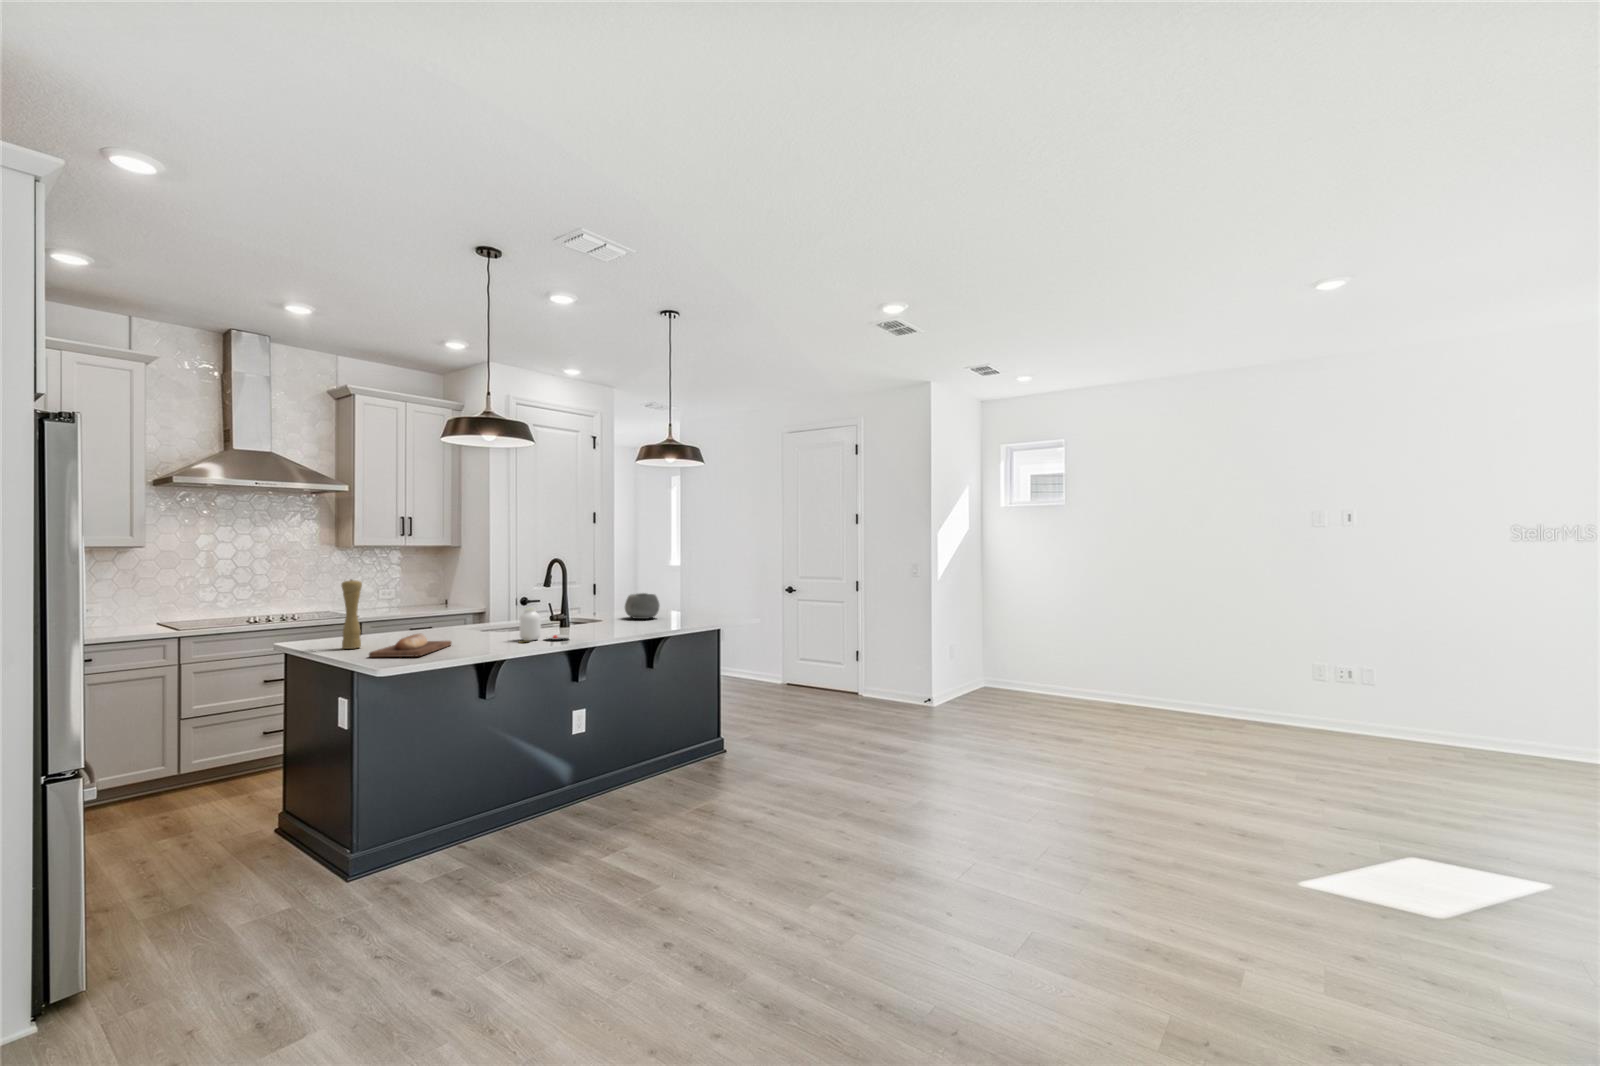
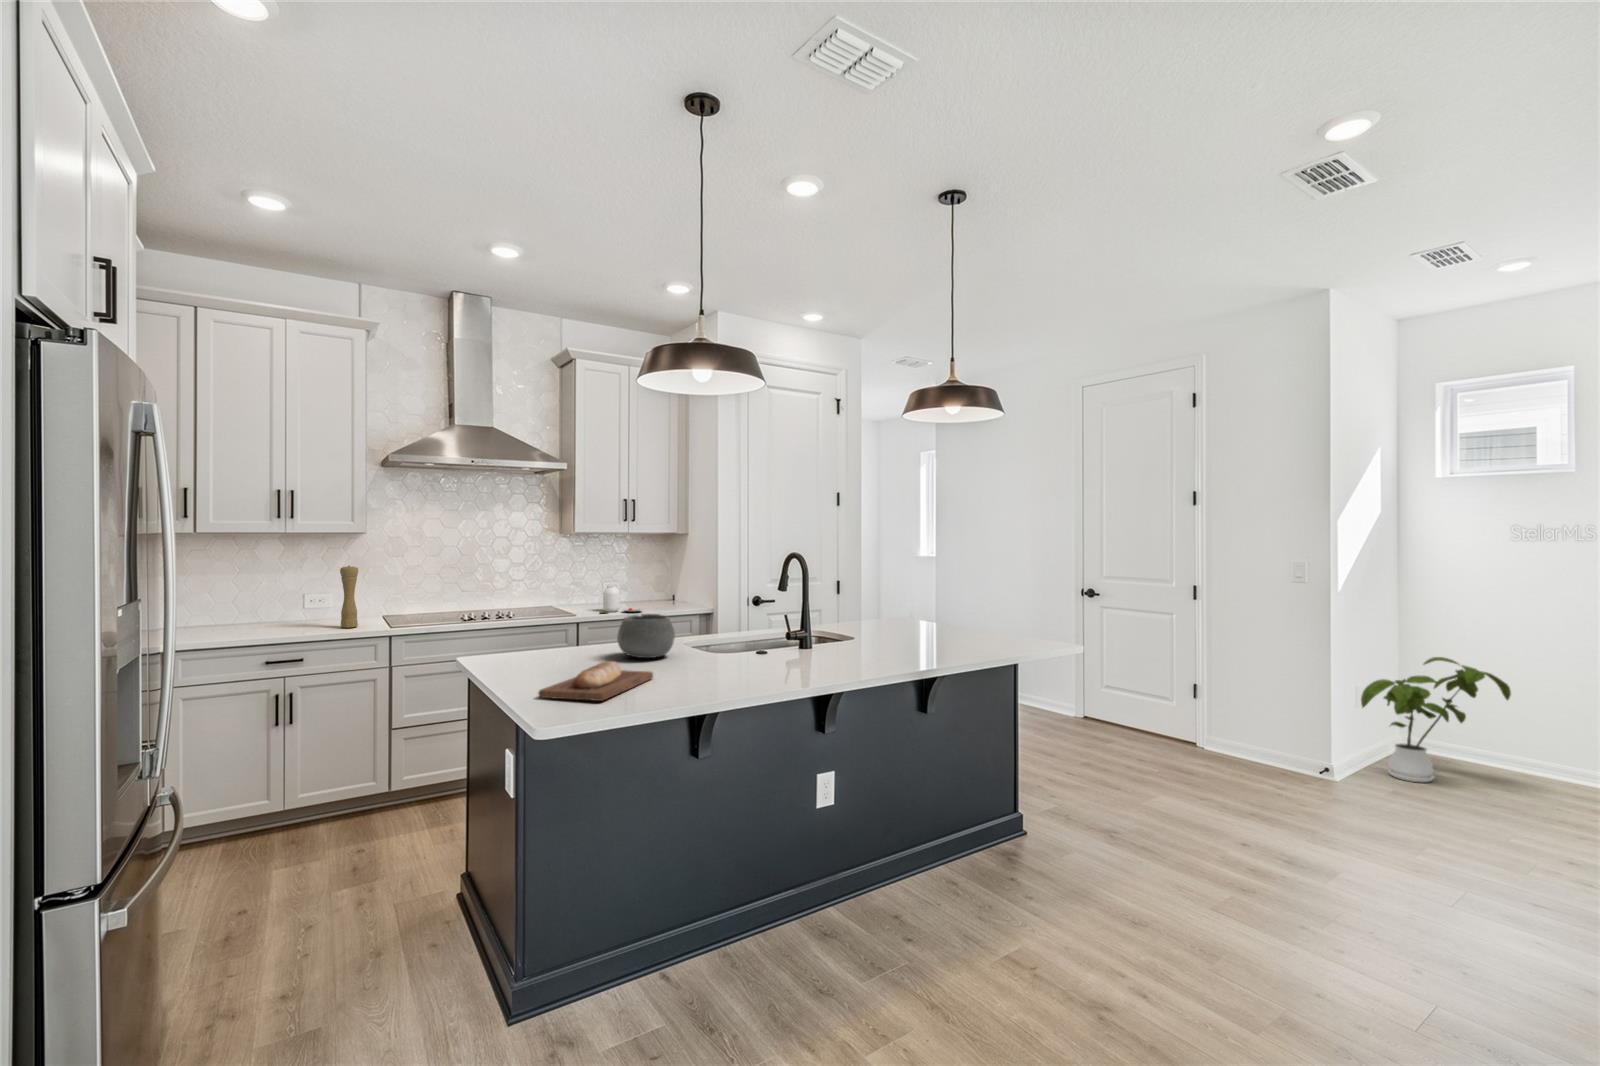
pepper mill: present [341,580,362,649] -> present [340,566,358,628]
bowl: present [625,593,660,619] -> present [617,614,675,658]
jar: present [520,608,569,642] -> present [600,585,643,613]
house plant: none [950,621,1029,703] -> present [1361,657,1511,783]

